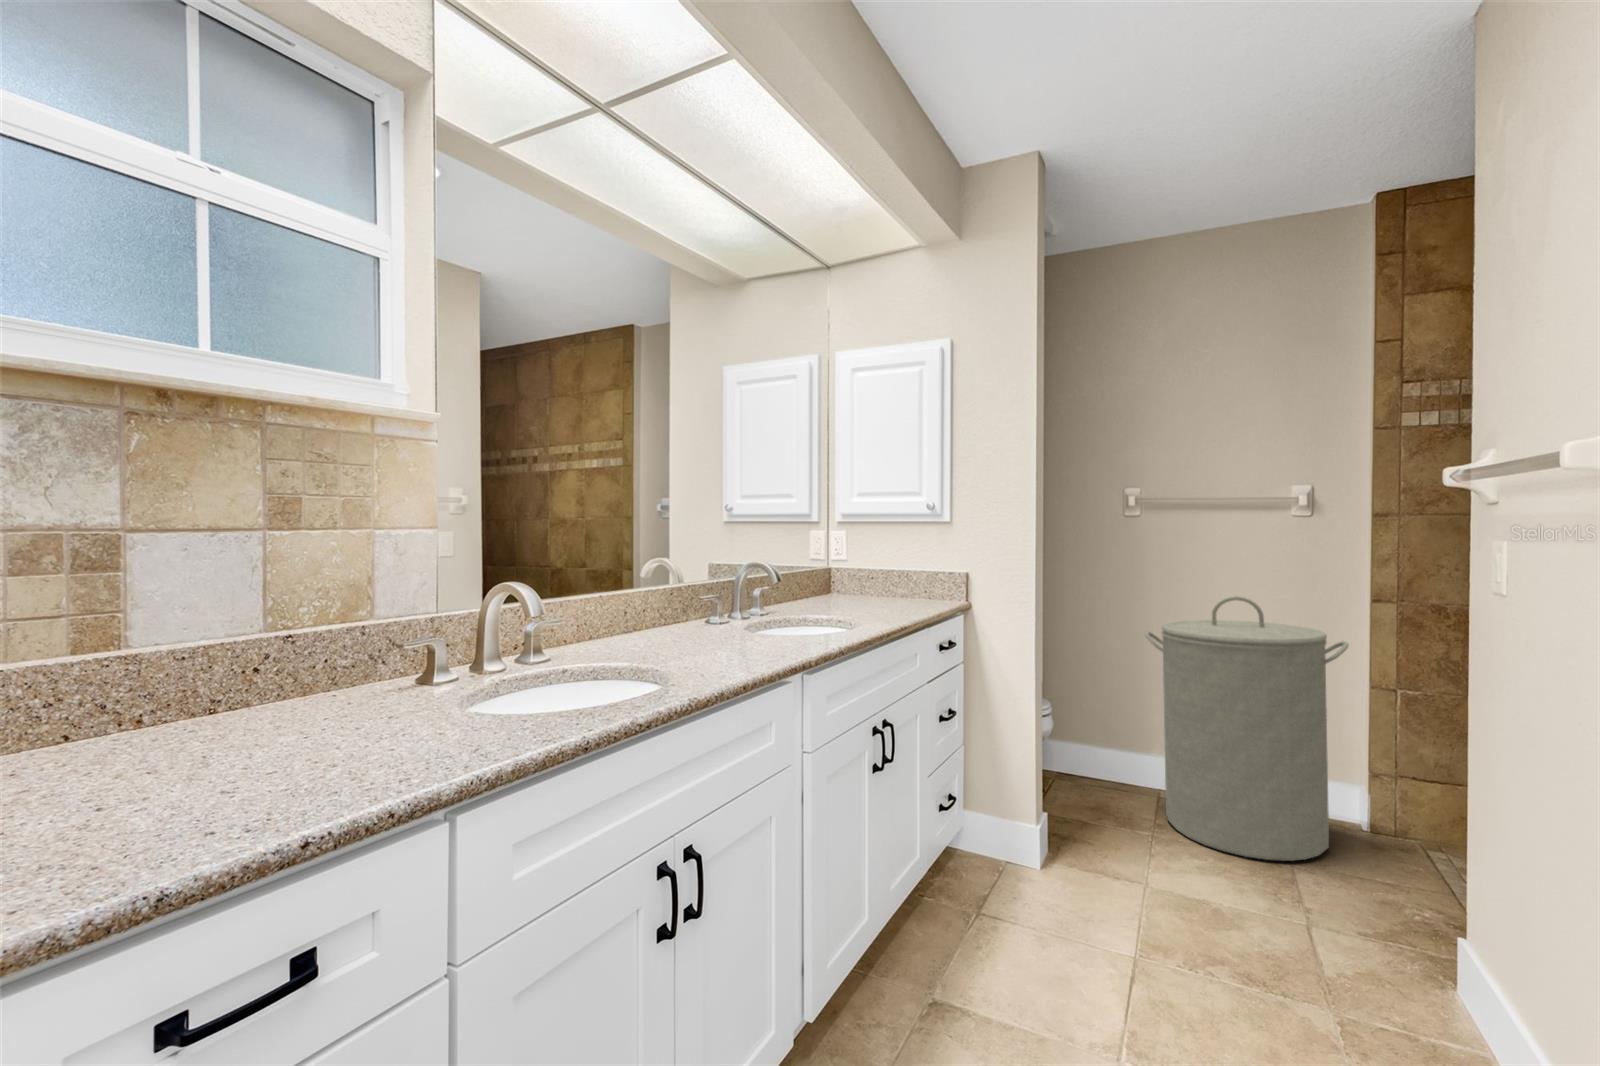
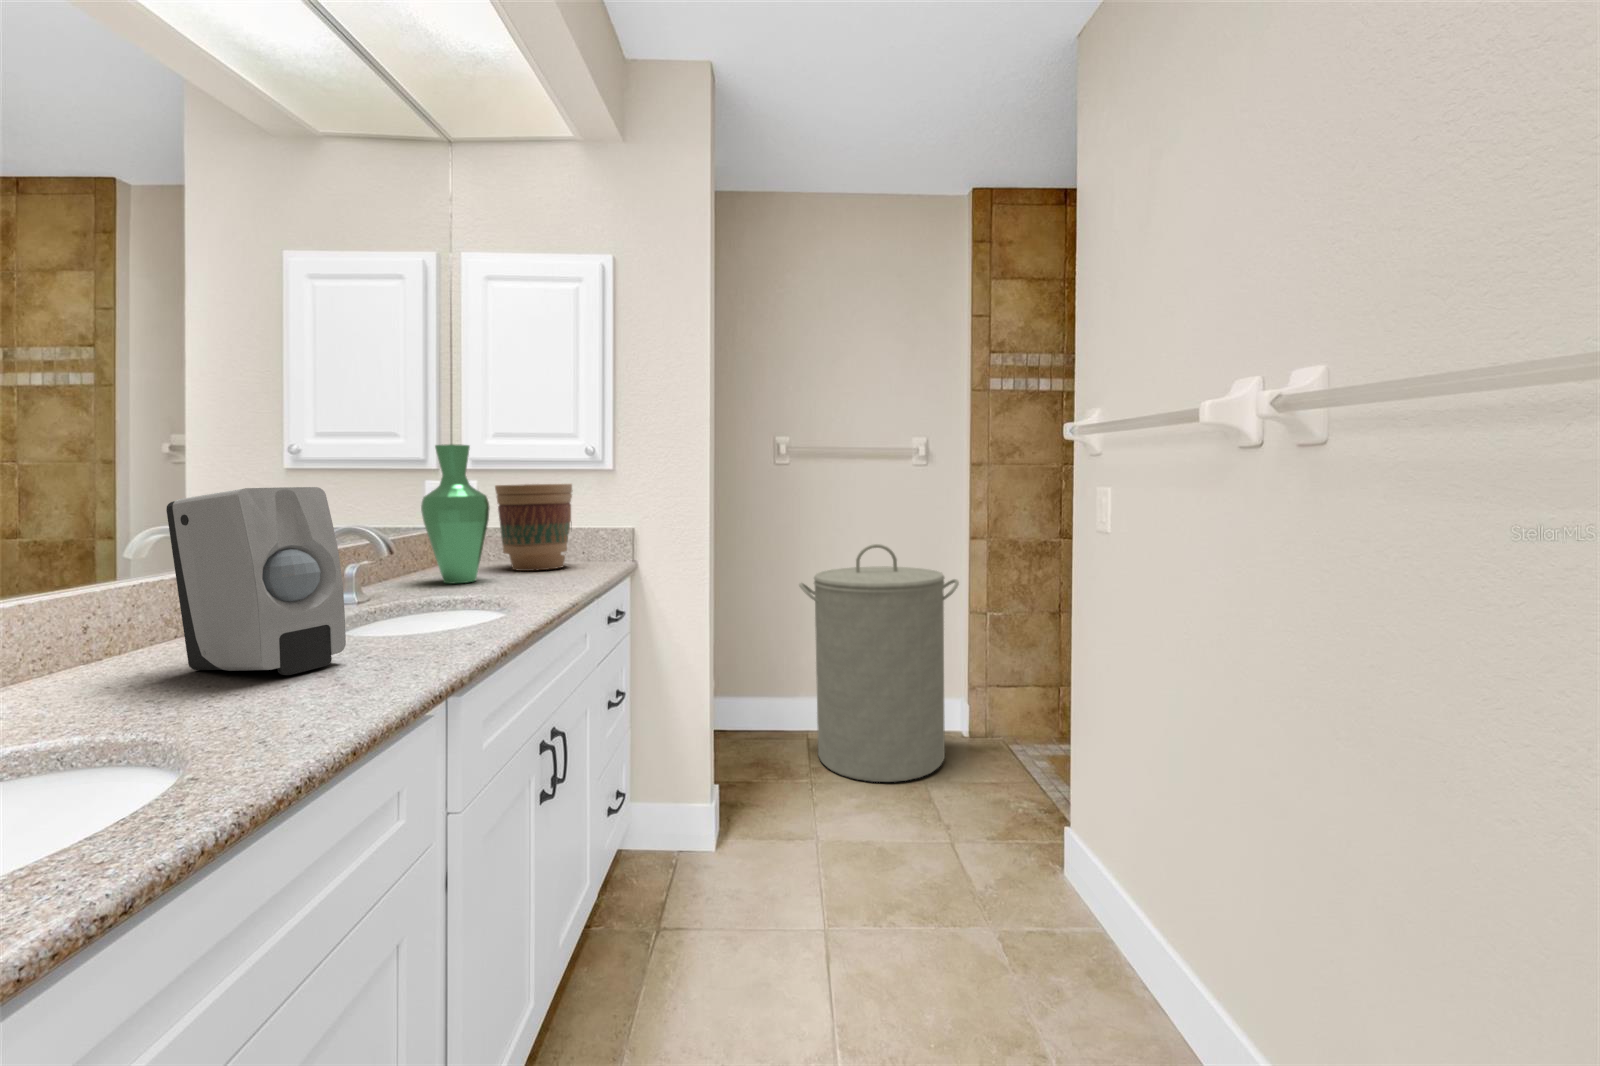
vase: none [806,502,853,607] -> present [421,444,489,584]
flower pot: none [861,531,920,602] -> present [495,484,572,571]
soap dispenser: none [659,535,743,652] -> present [166,487,346,675]

